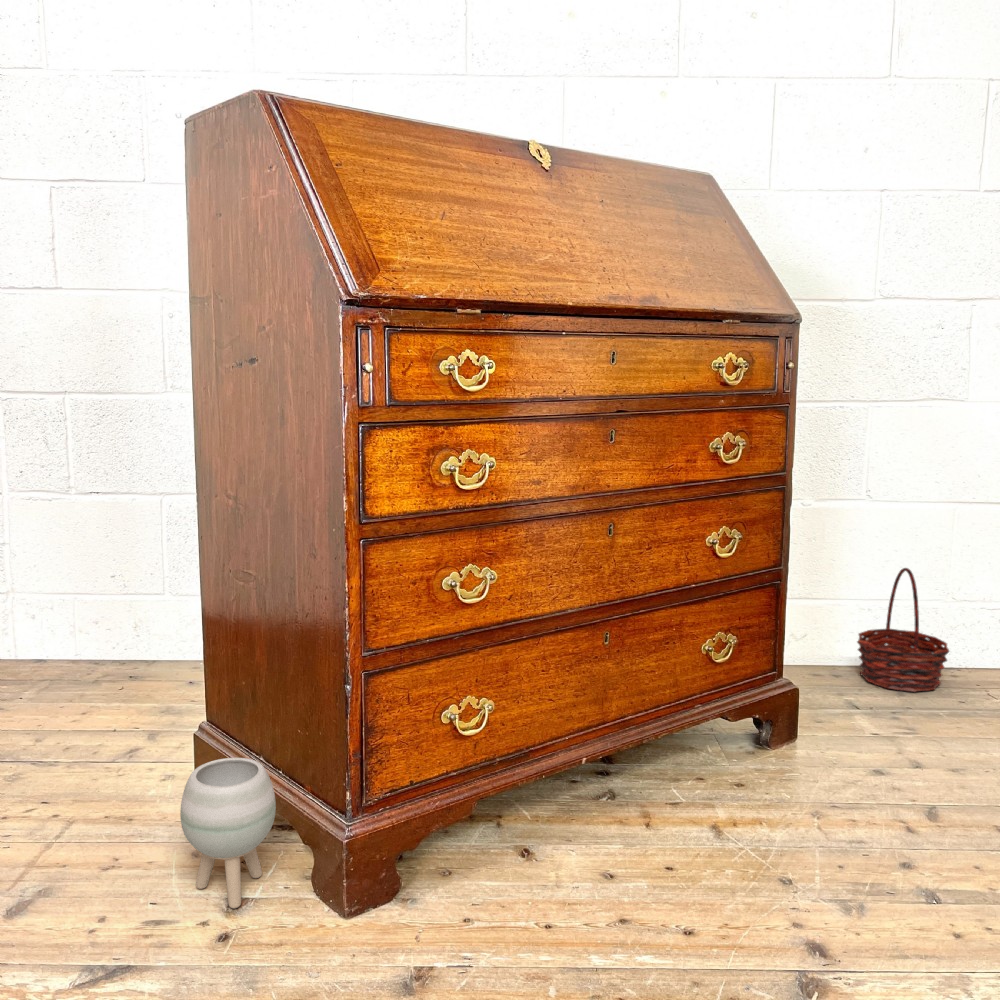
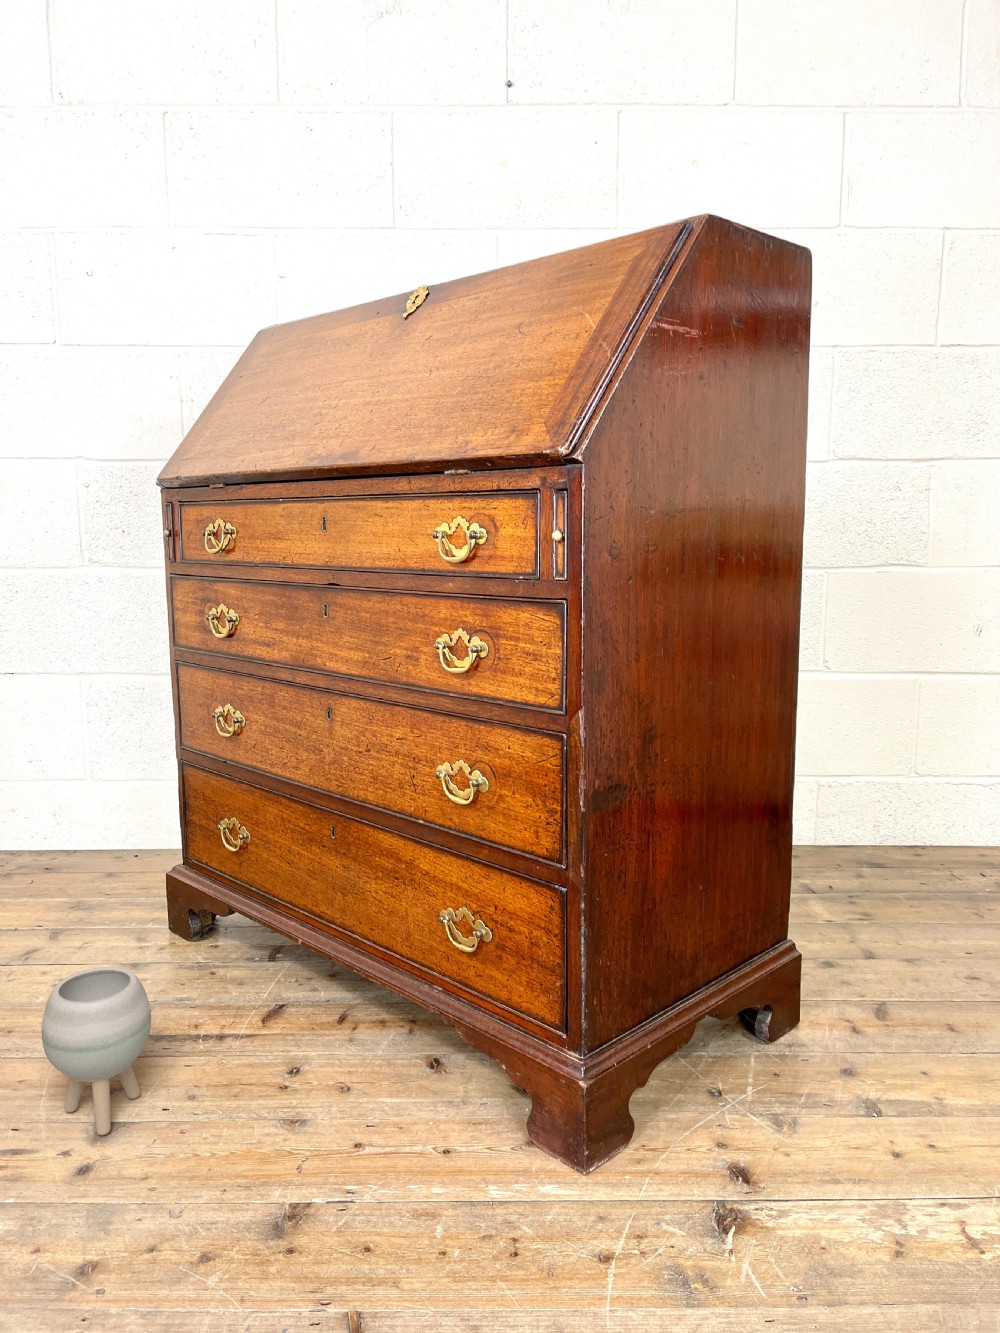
basket: present [857,568,949,692] -> none [818,740,915,873]

